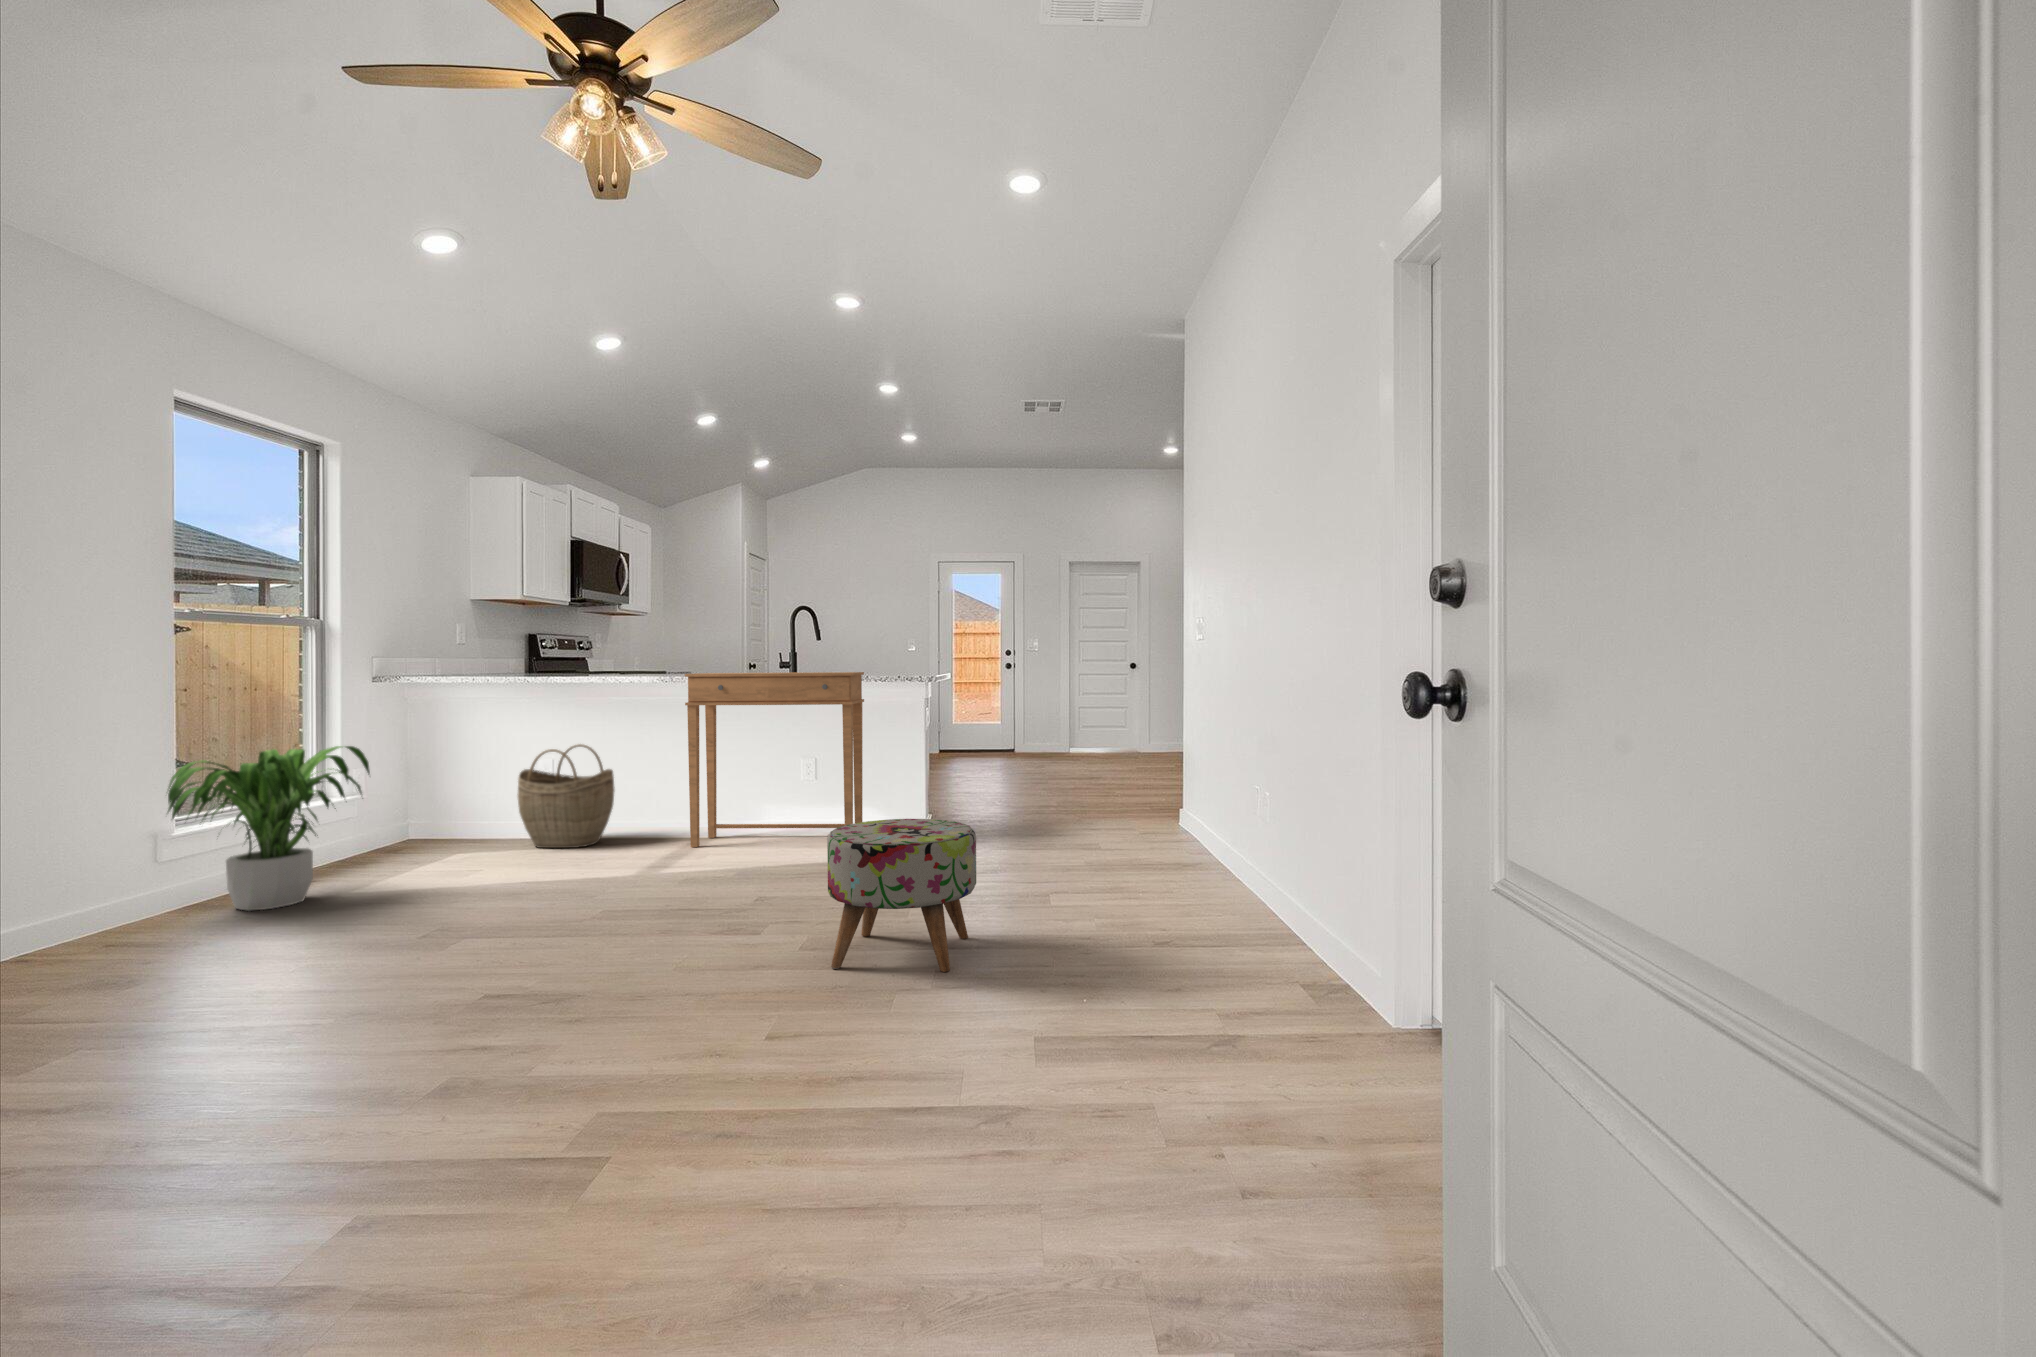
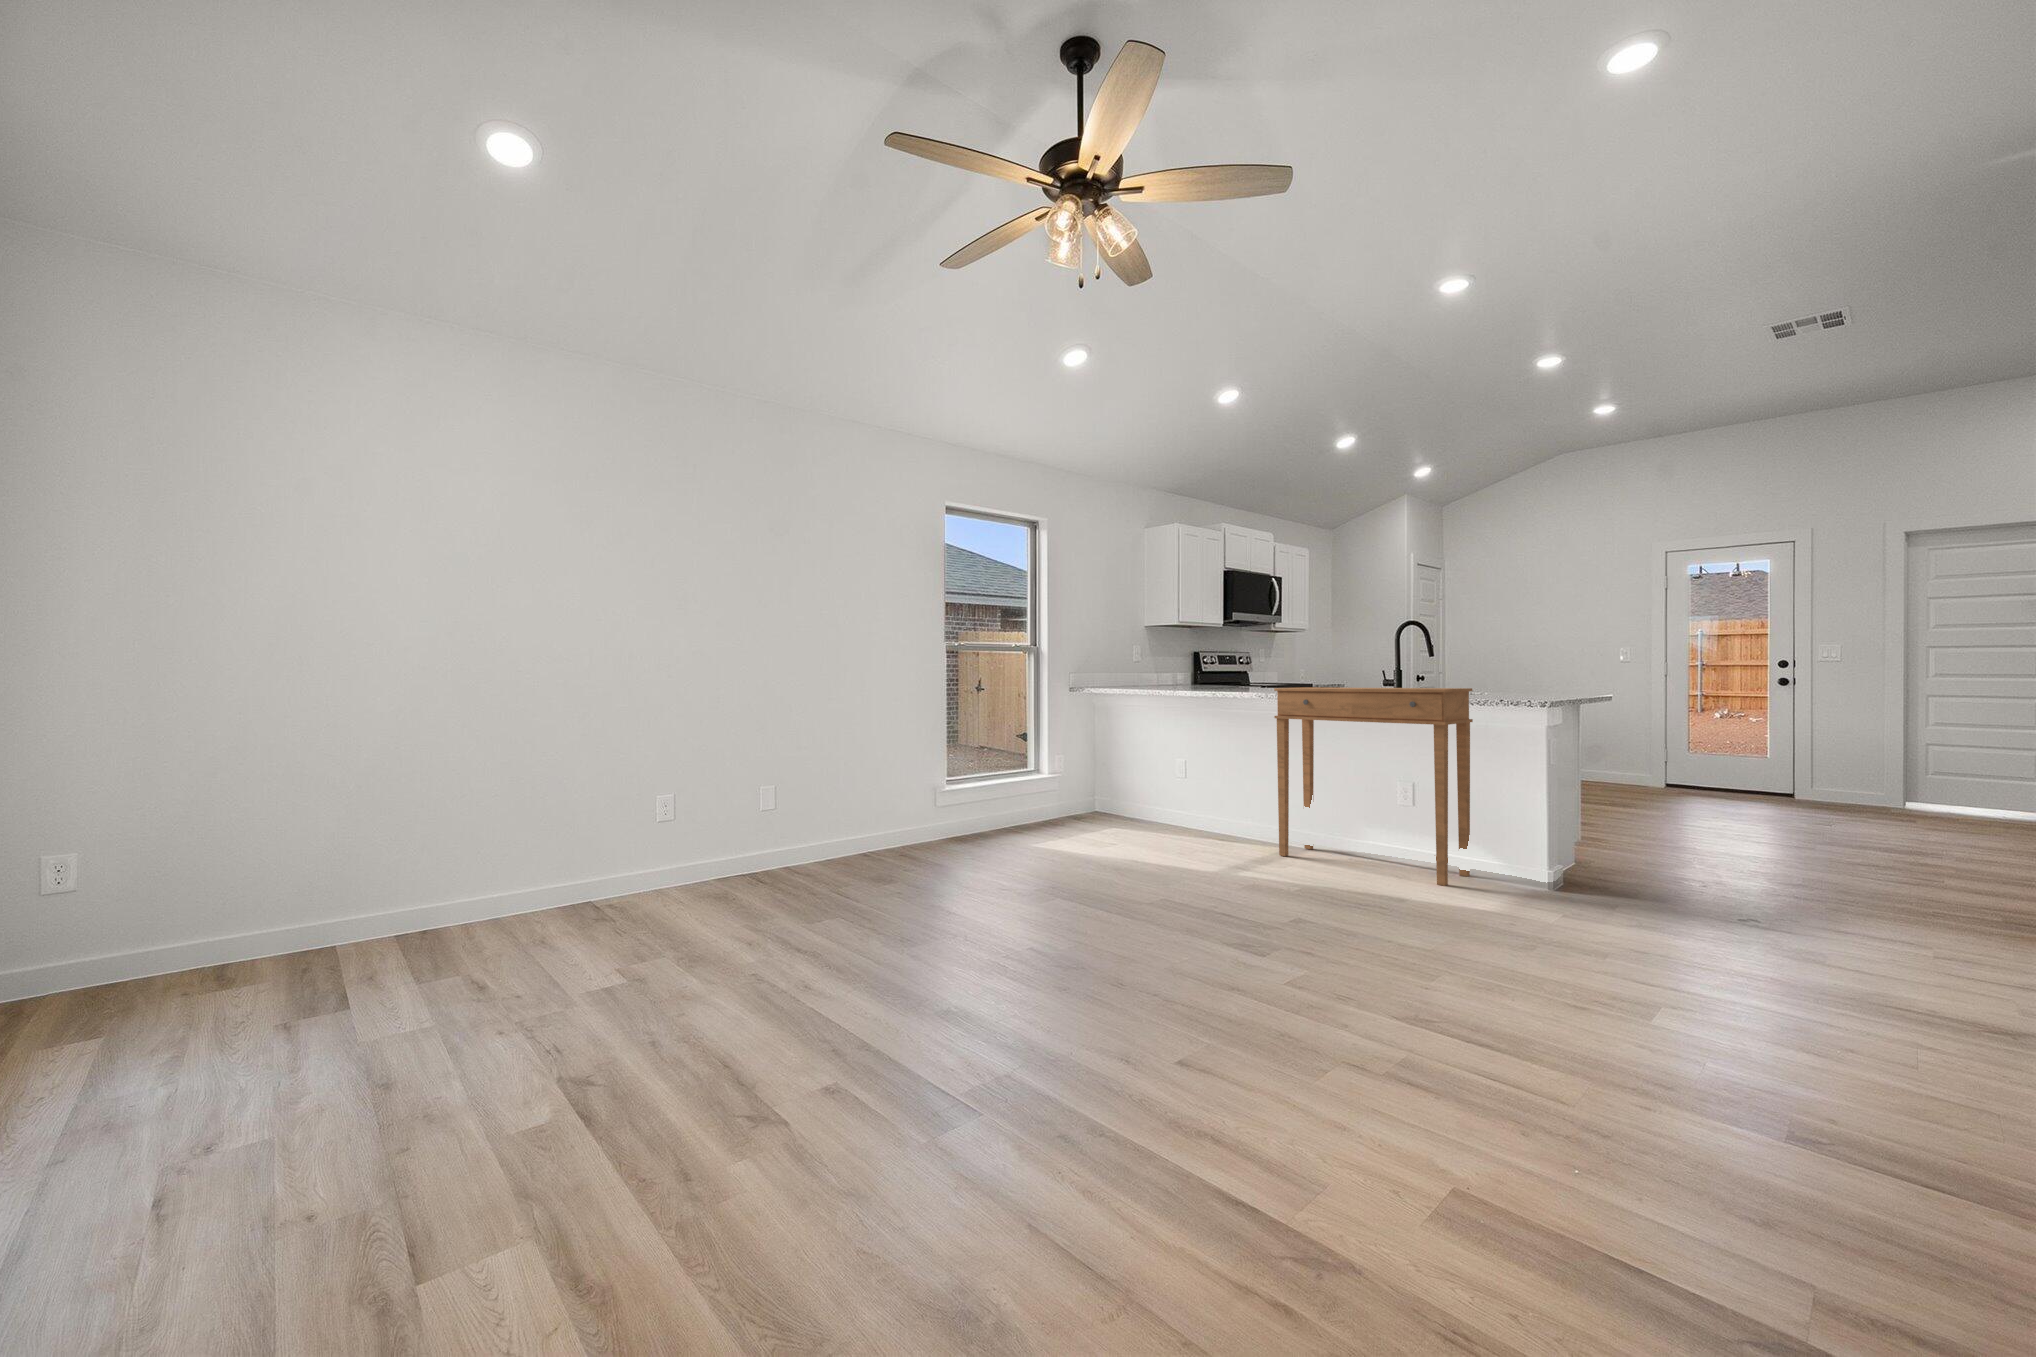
woven basket: present [517,744,614,848] -> none [1148,748,1225,839]
potted plant: present [168,746,370,911] -> none [912,738,1031,851]
ottoman: present [827,819,976,972] -> none [1276,869,1487,1093]

